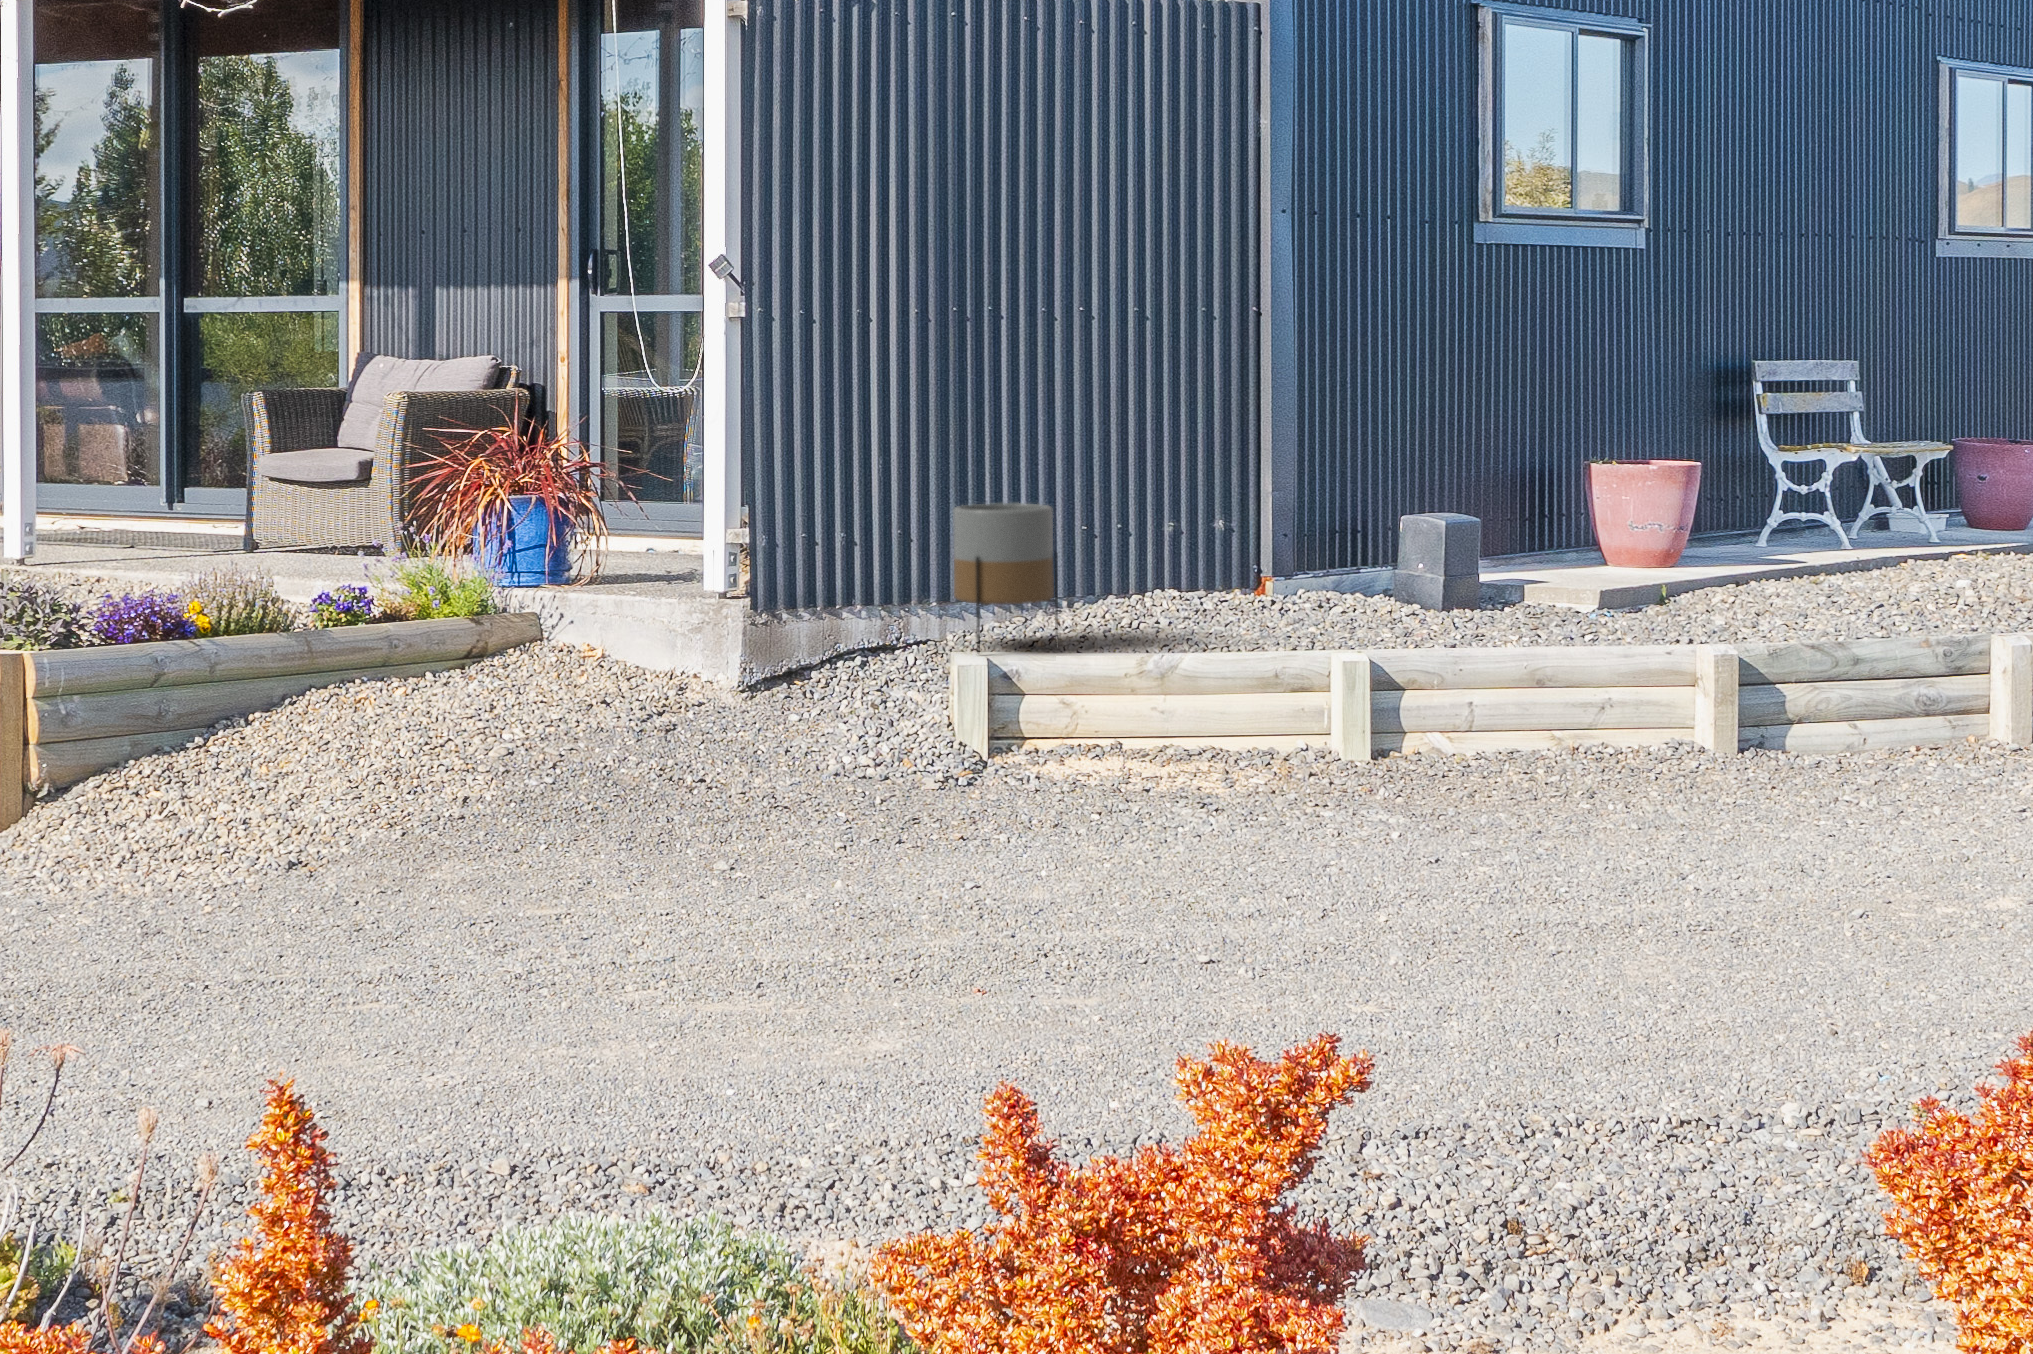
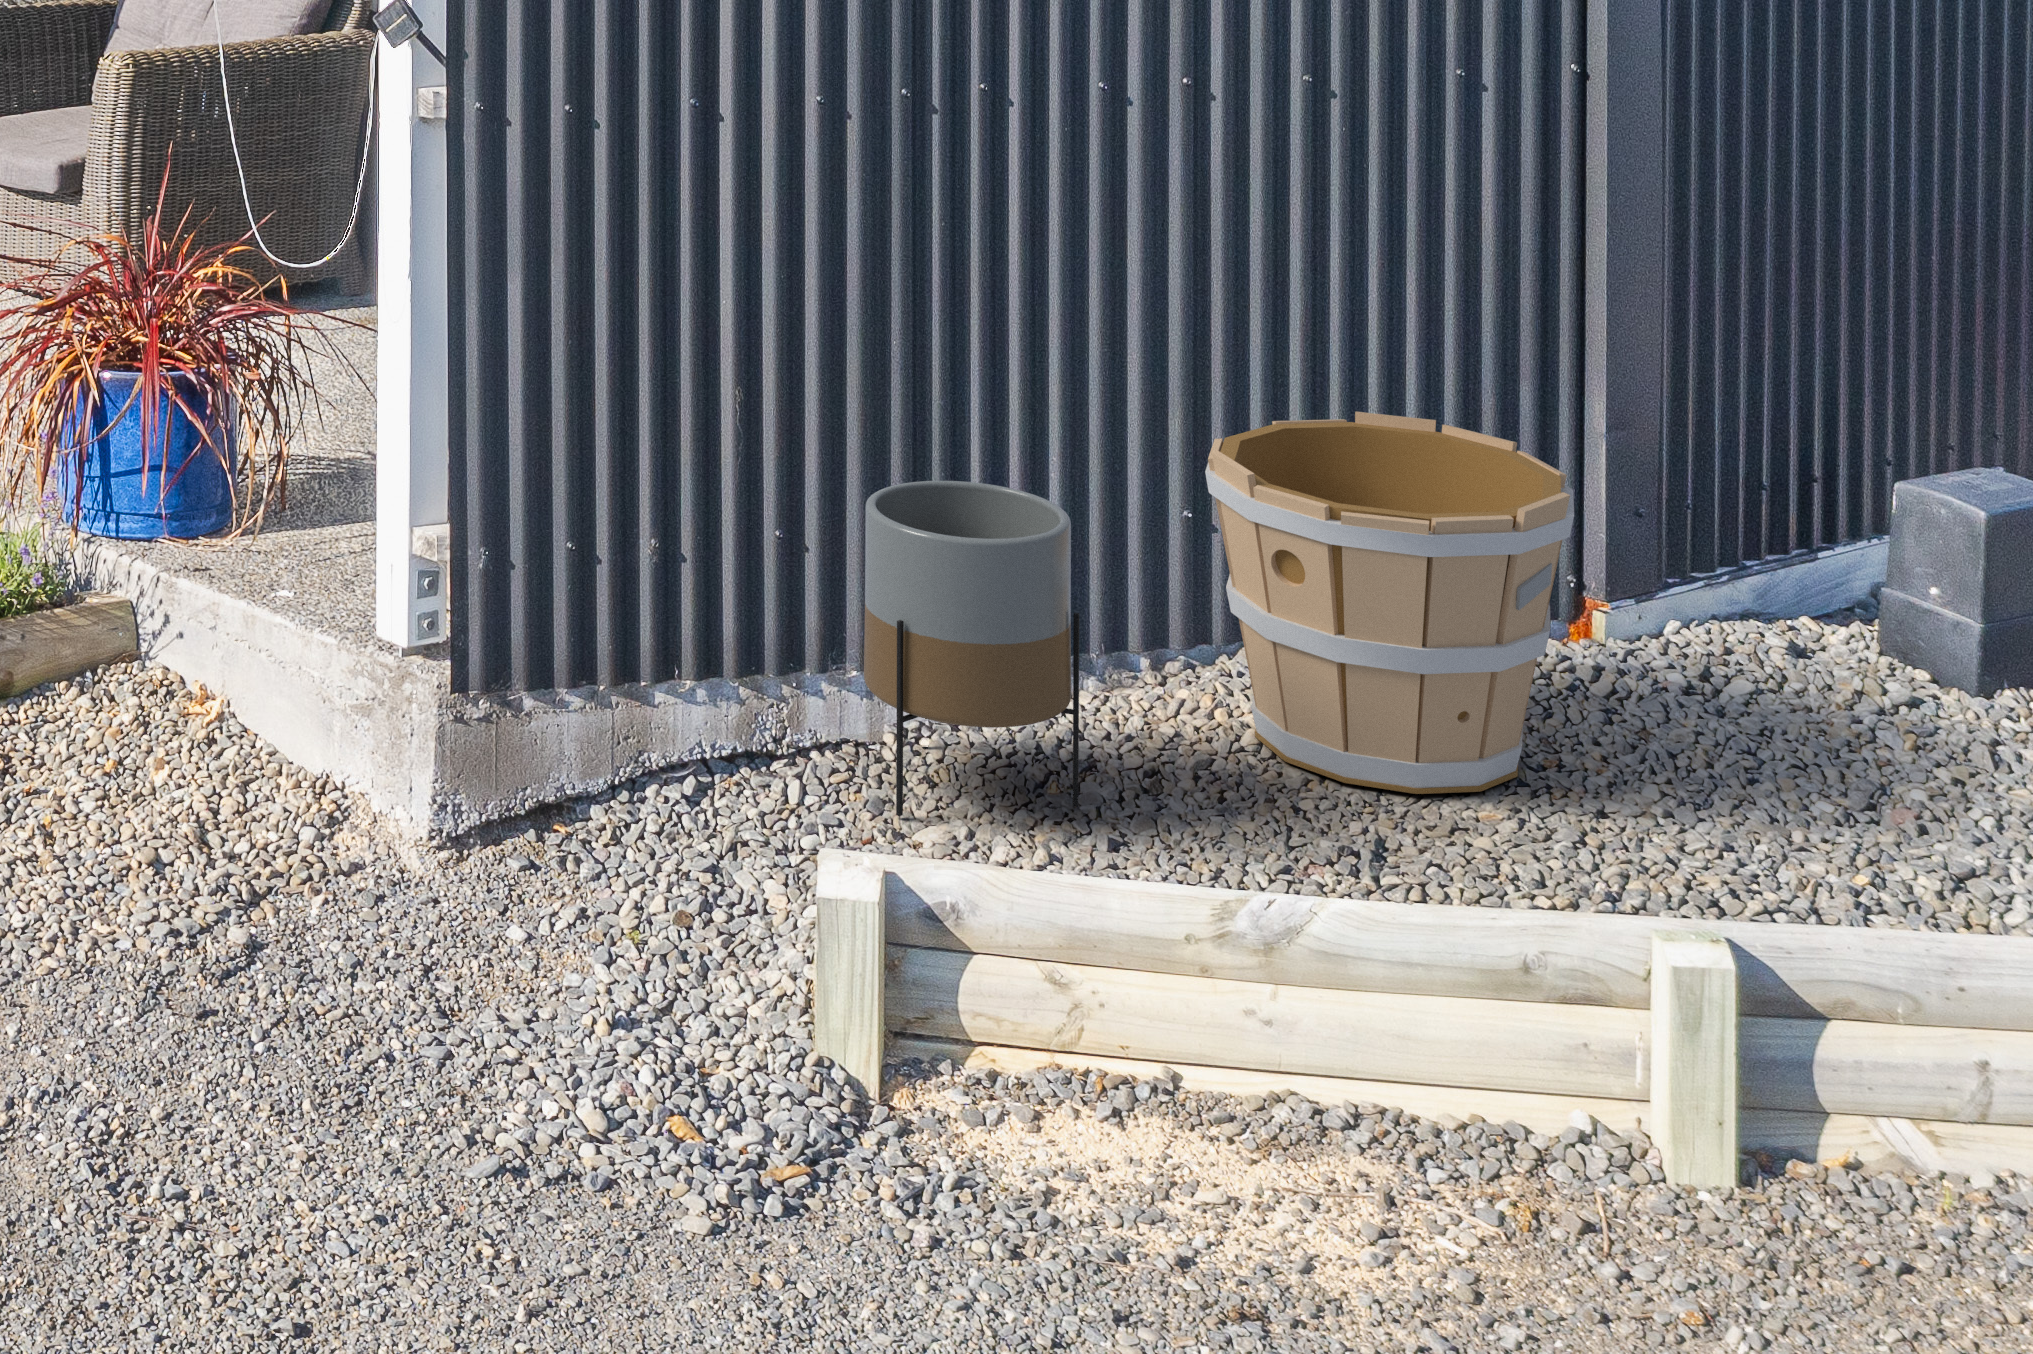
wooden bucket: none [1103,479,1273,635] -> present [1205,412,1574,794]

